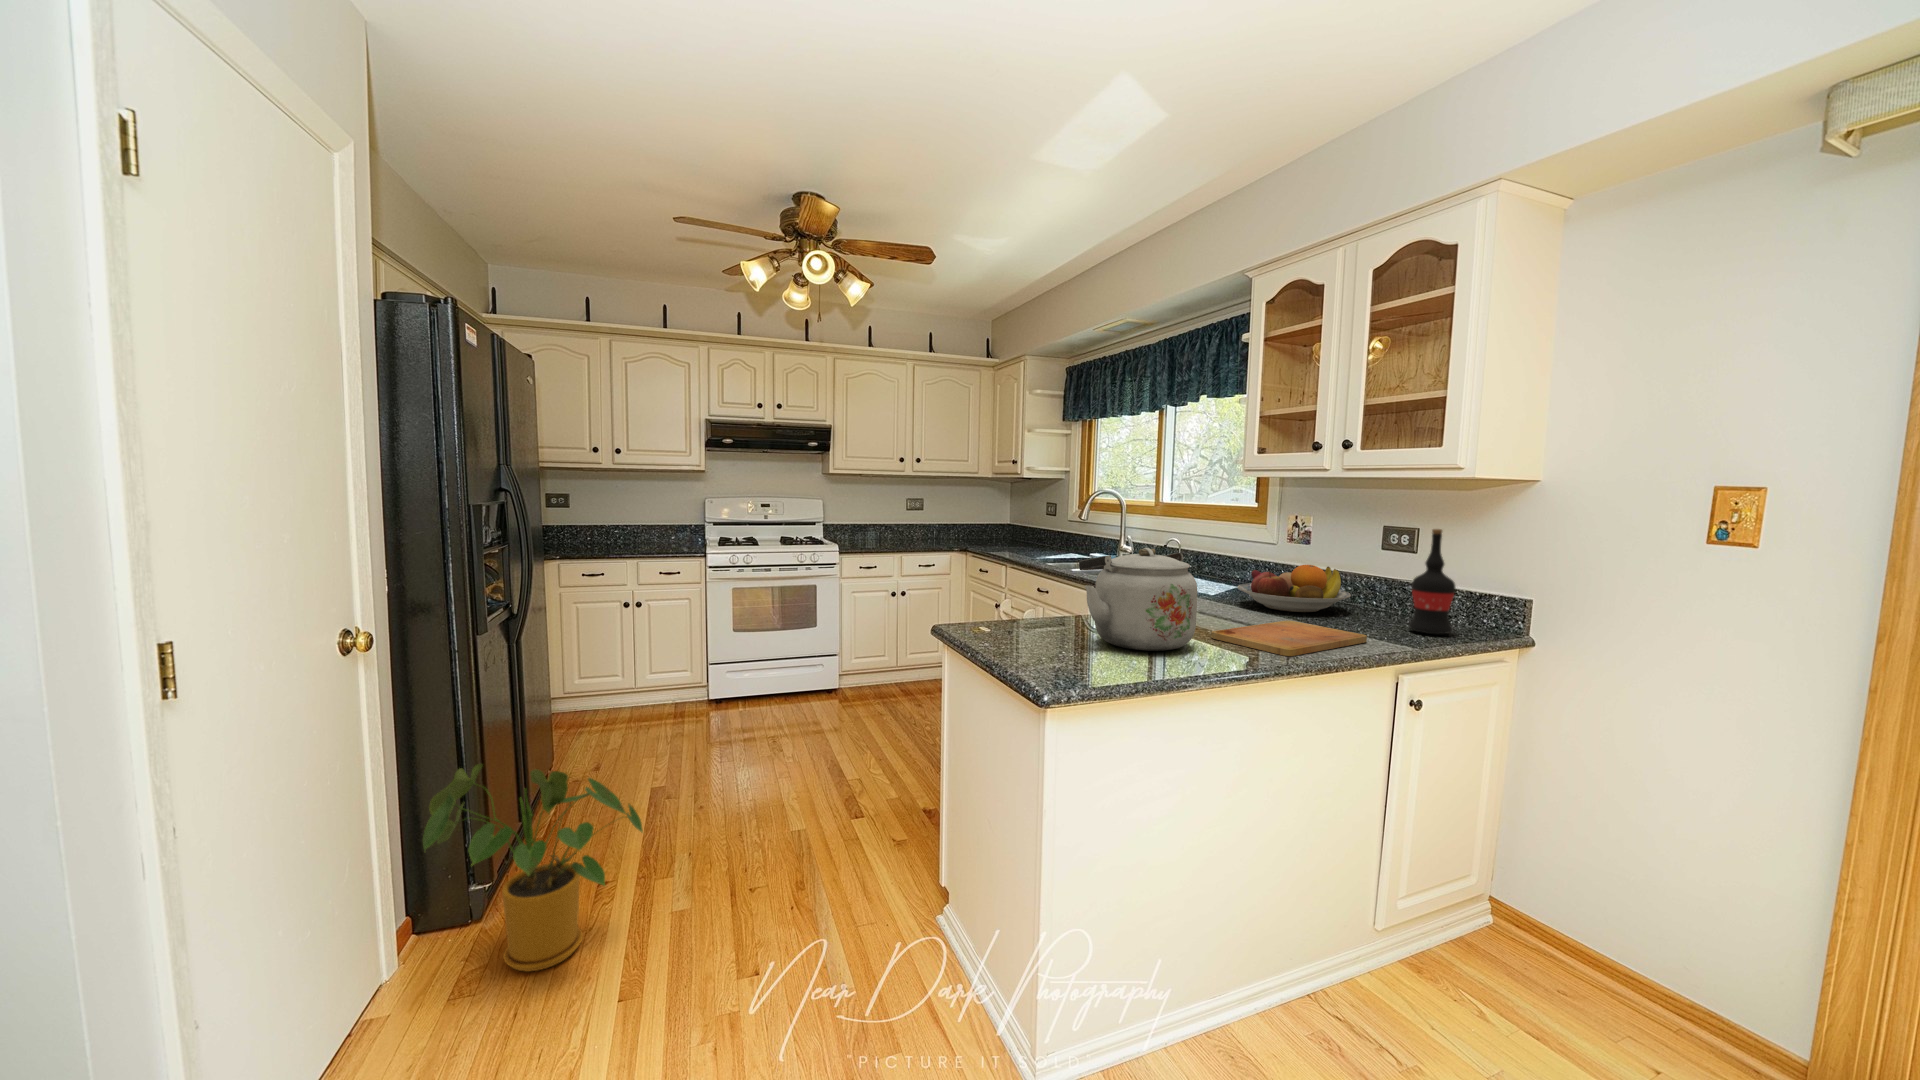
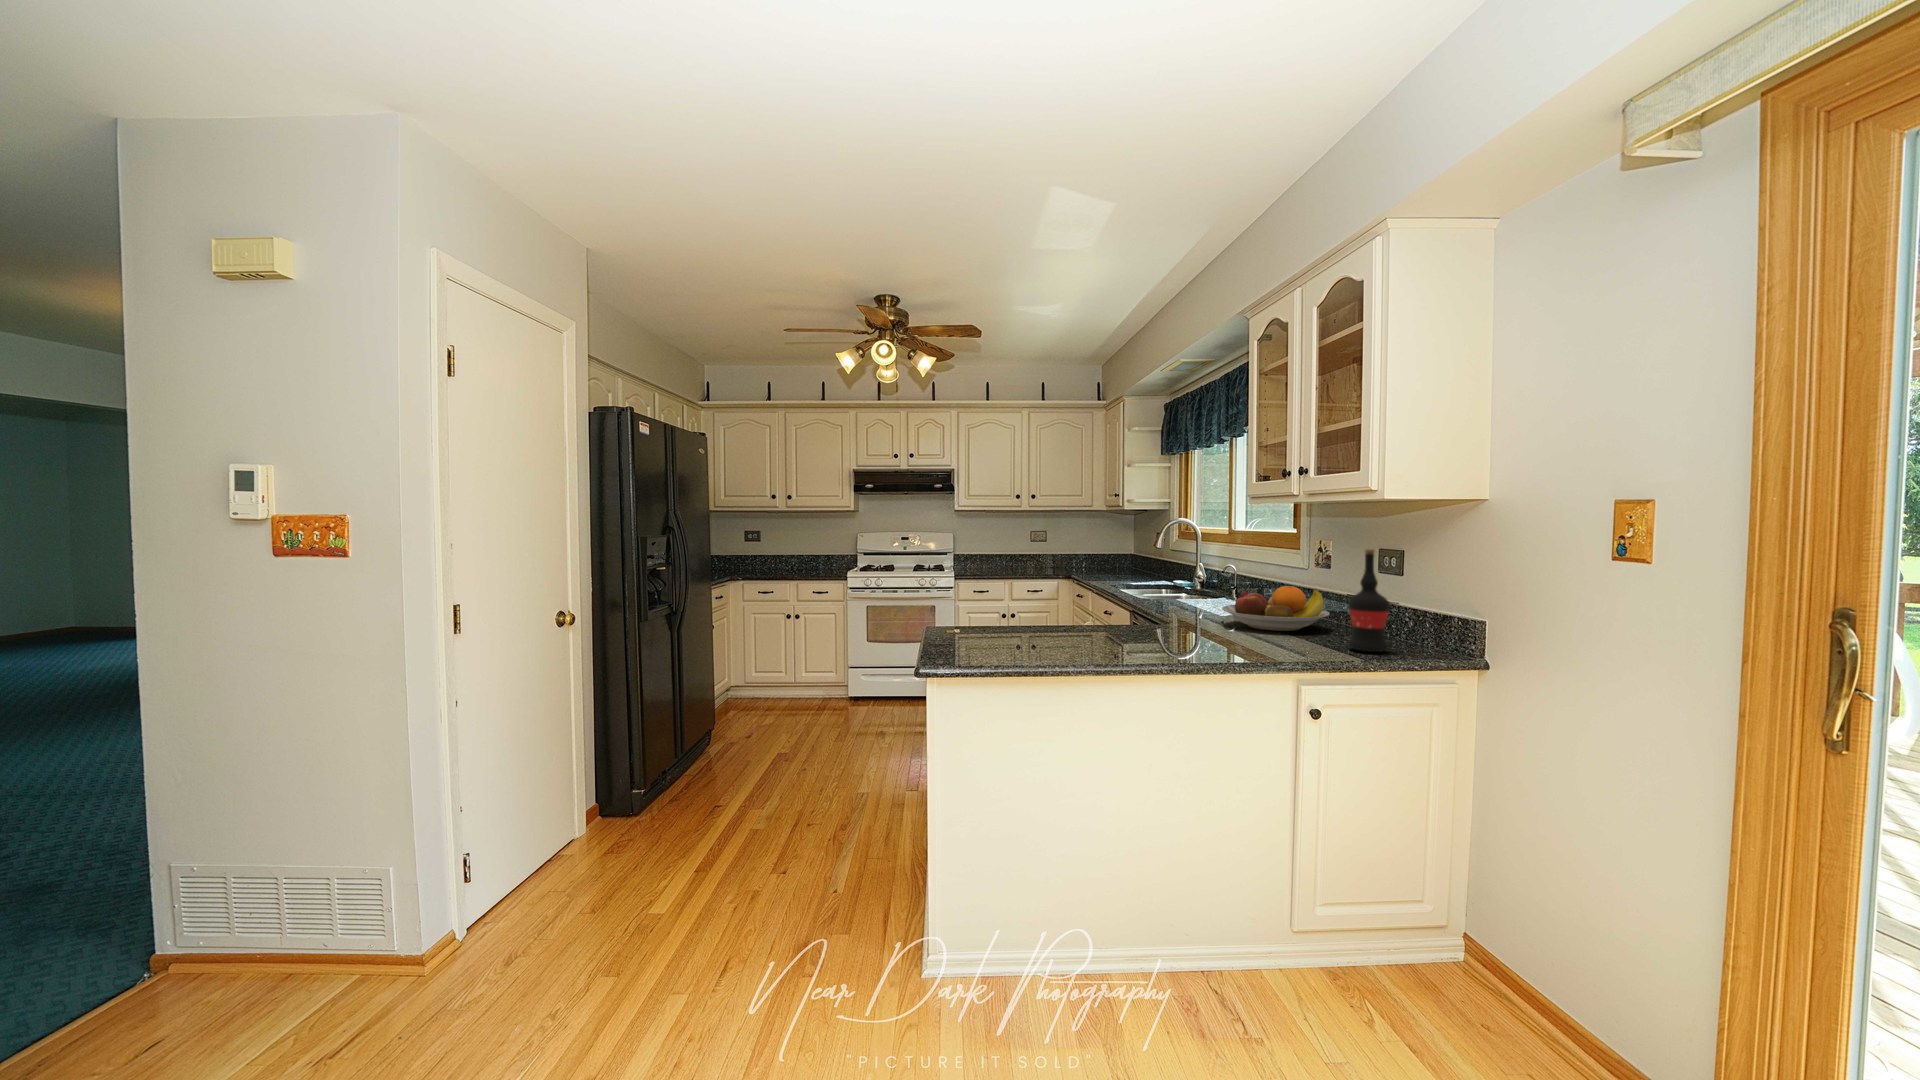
kettle: present [1079,548,1197,651] -> none [999,564,1101,649]
cutting board: present [1211,620,1367,656] -> none [1131,634,1276,659]
house plant: present [423,764,643,972] -> none [581,710,720,854]

